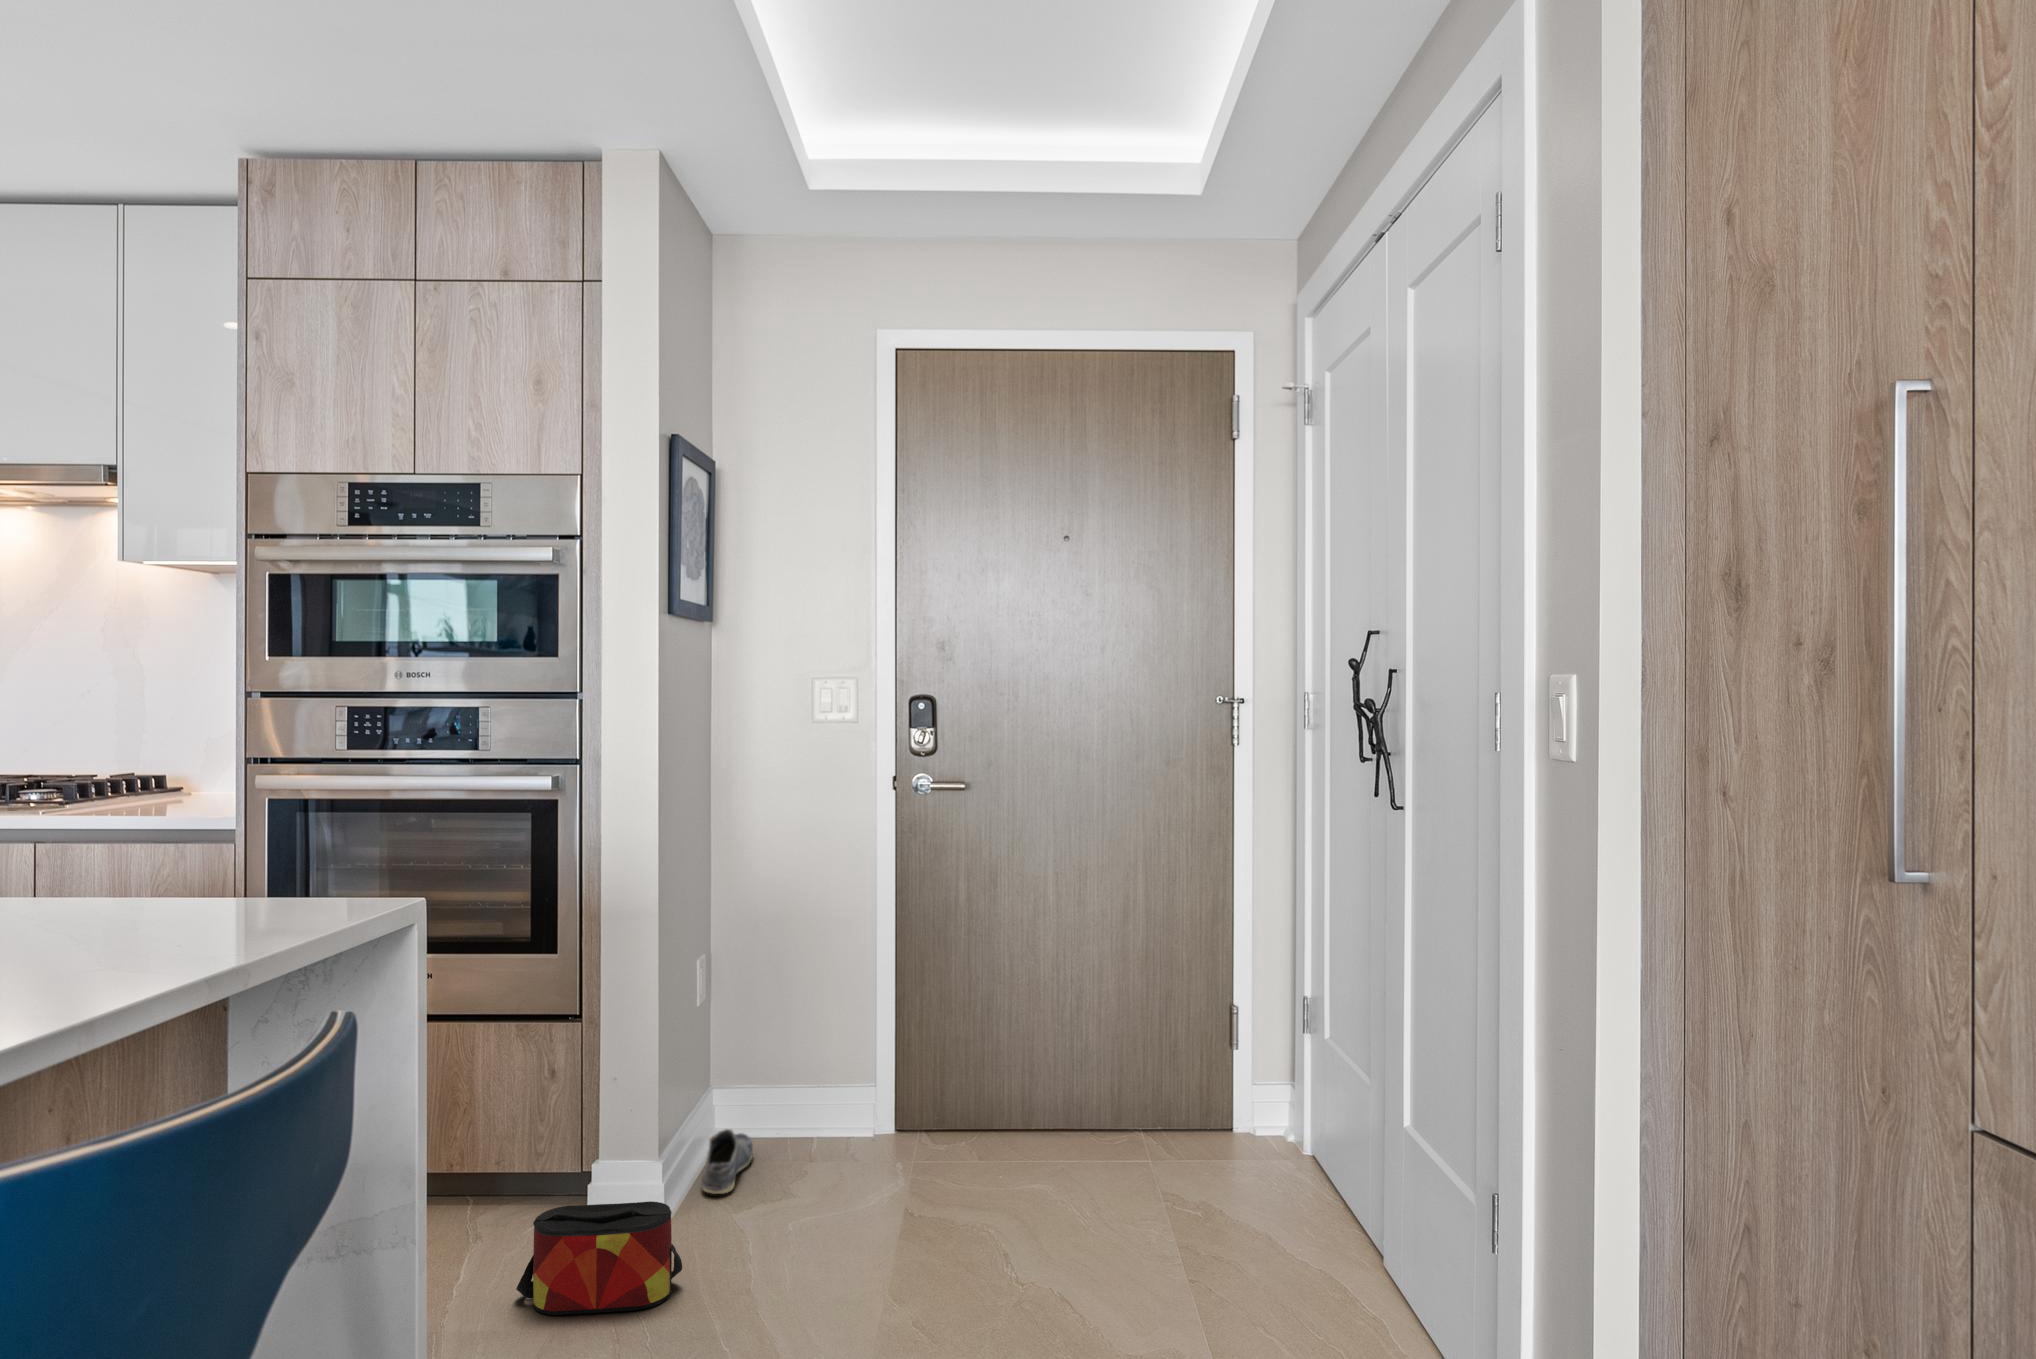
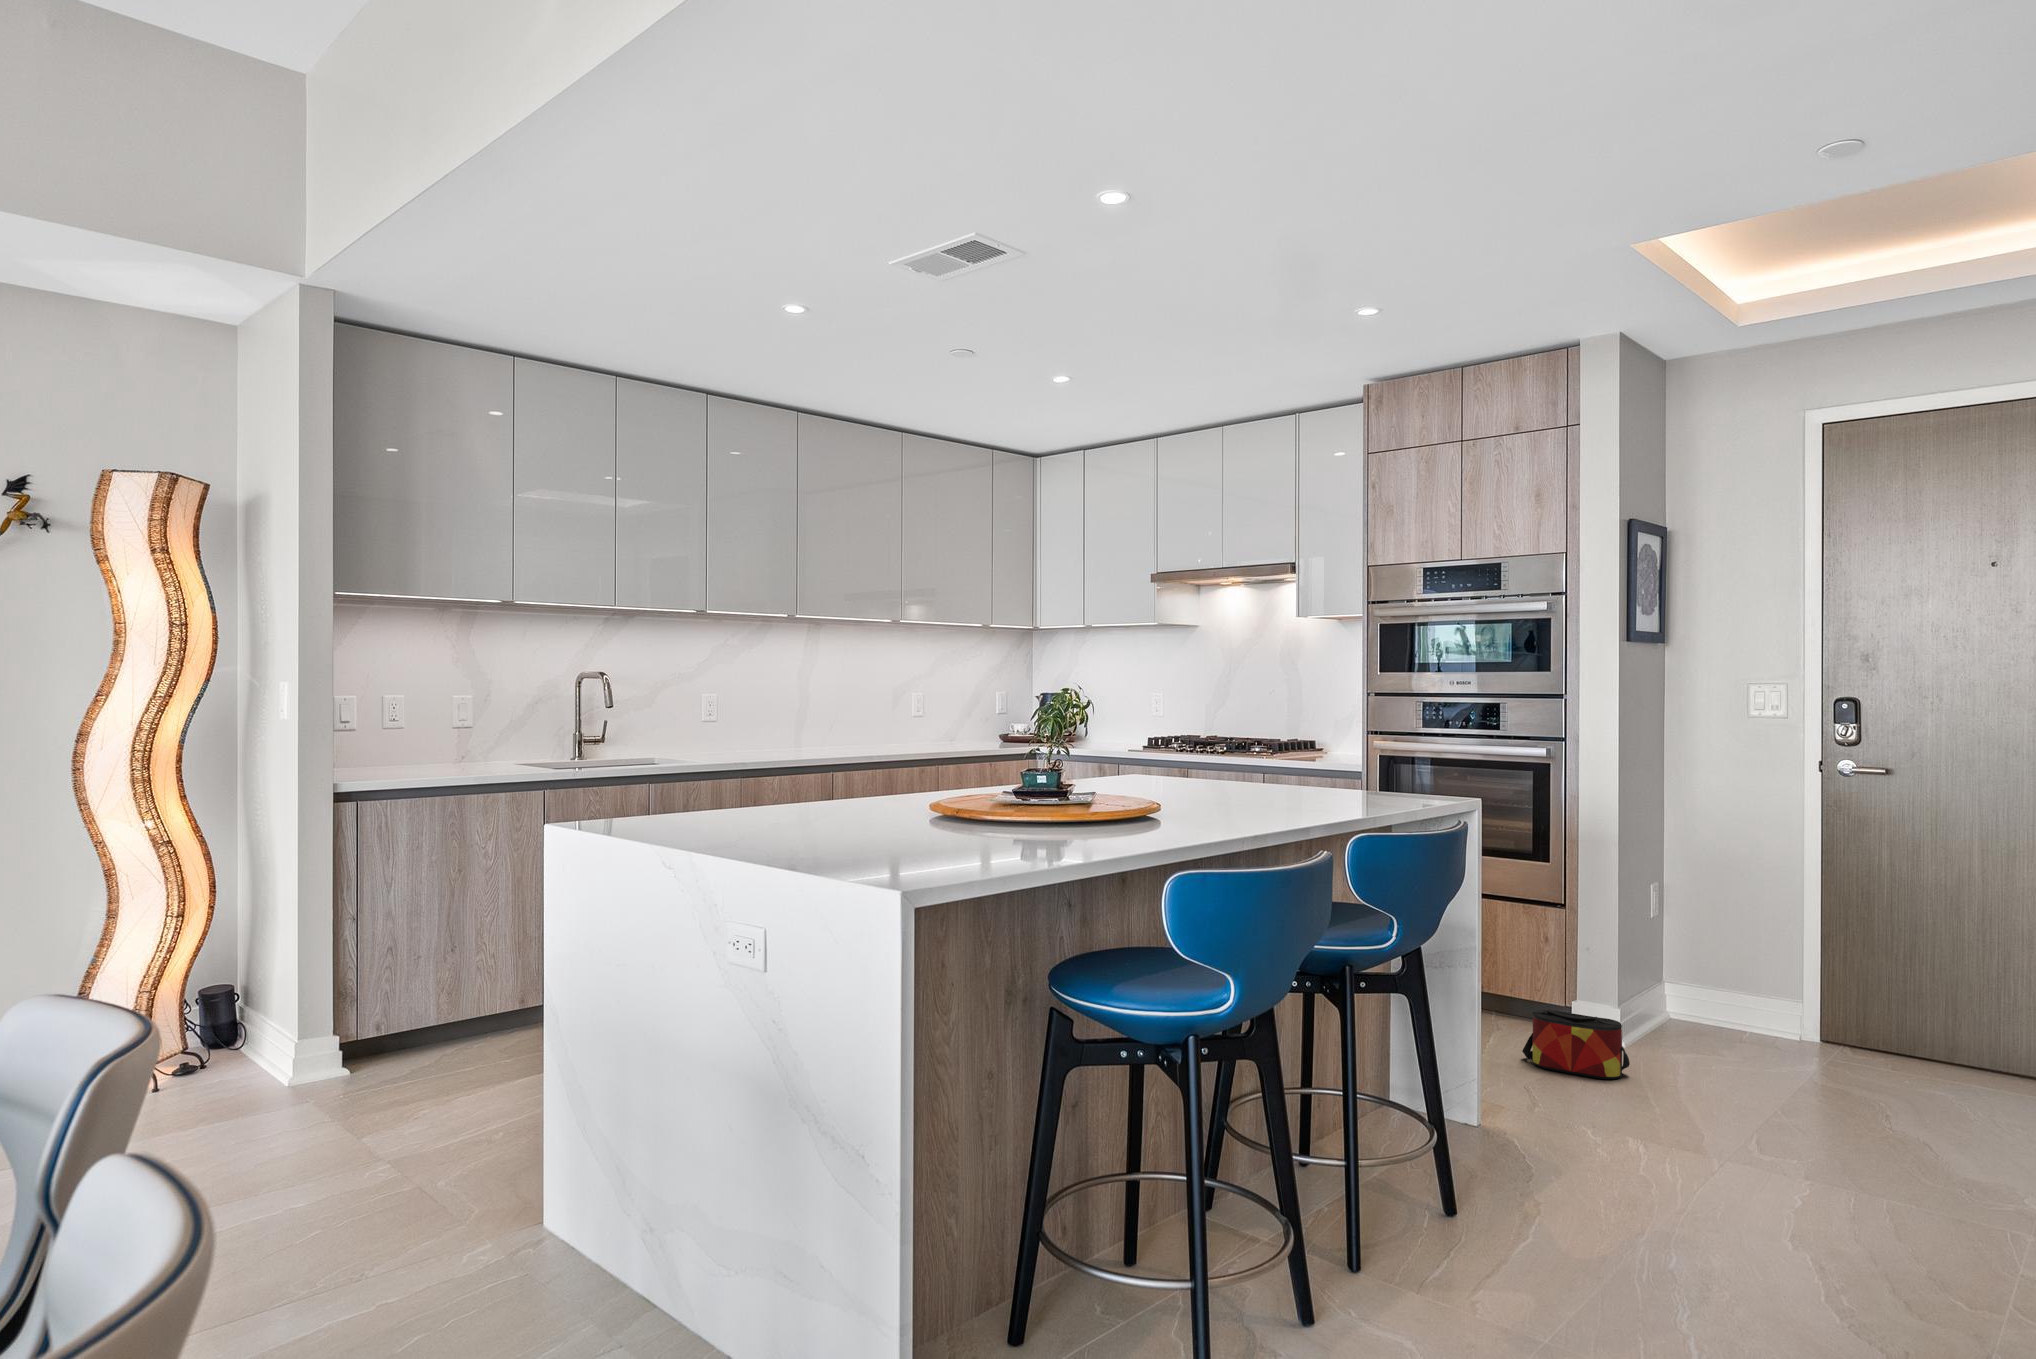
shoe: present [702,1129,753,1194] -> none [1652,1003,1696,1044]

